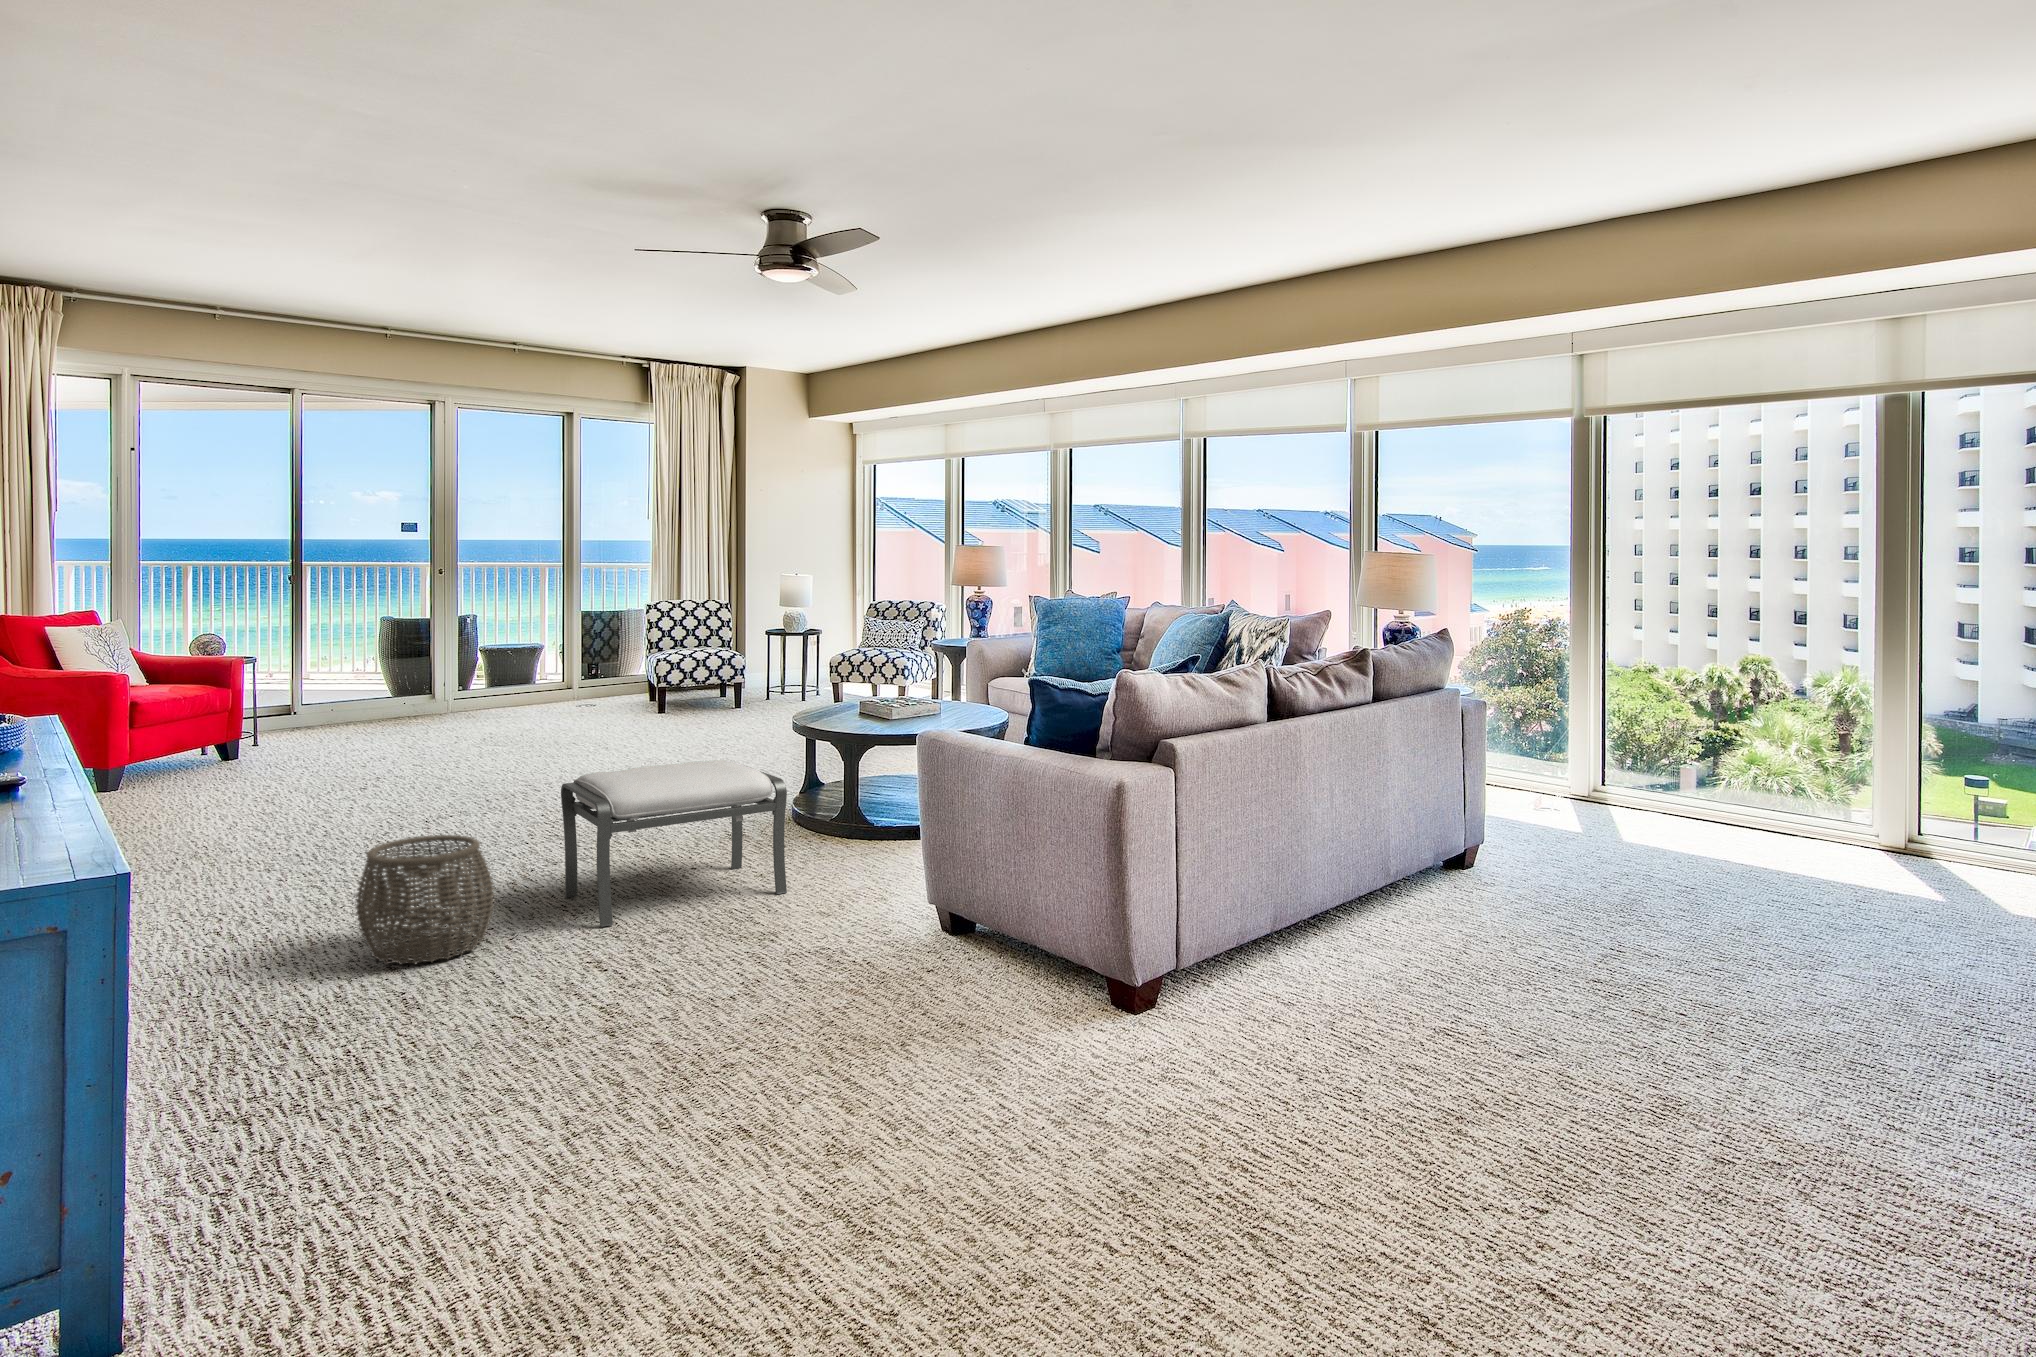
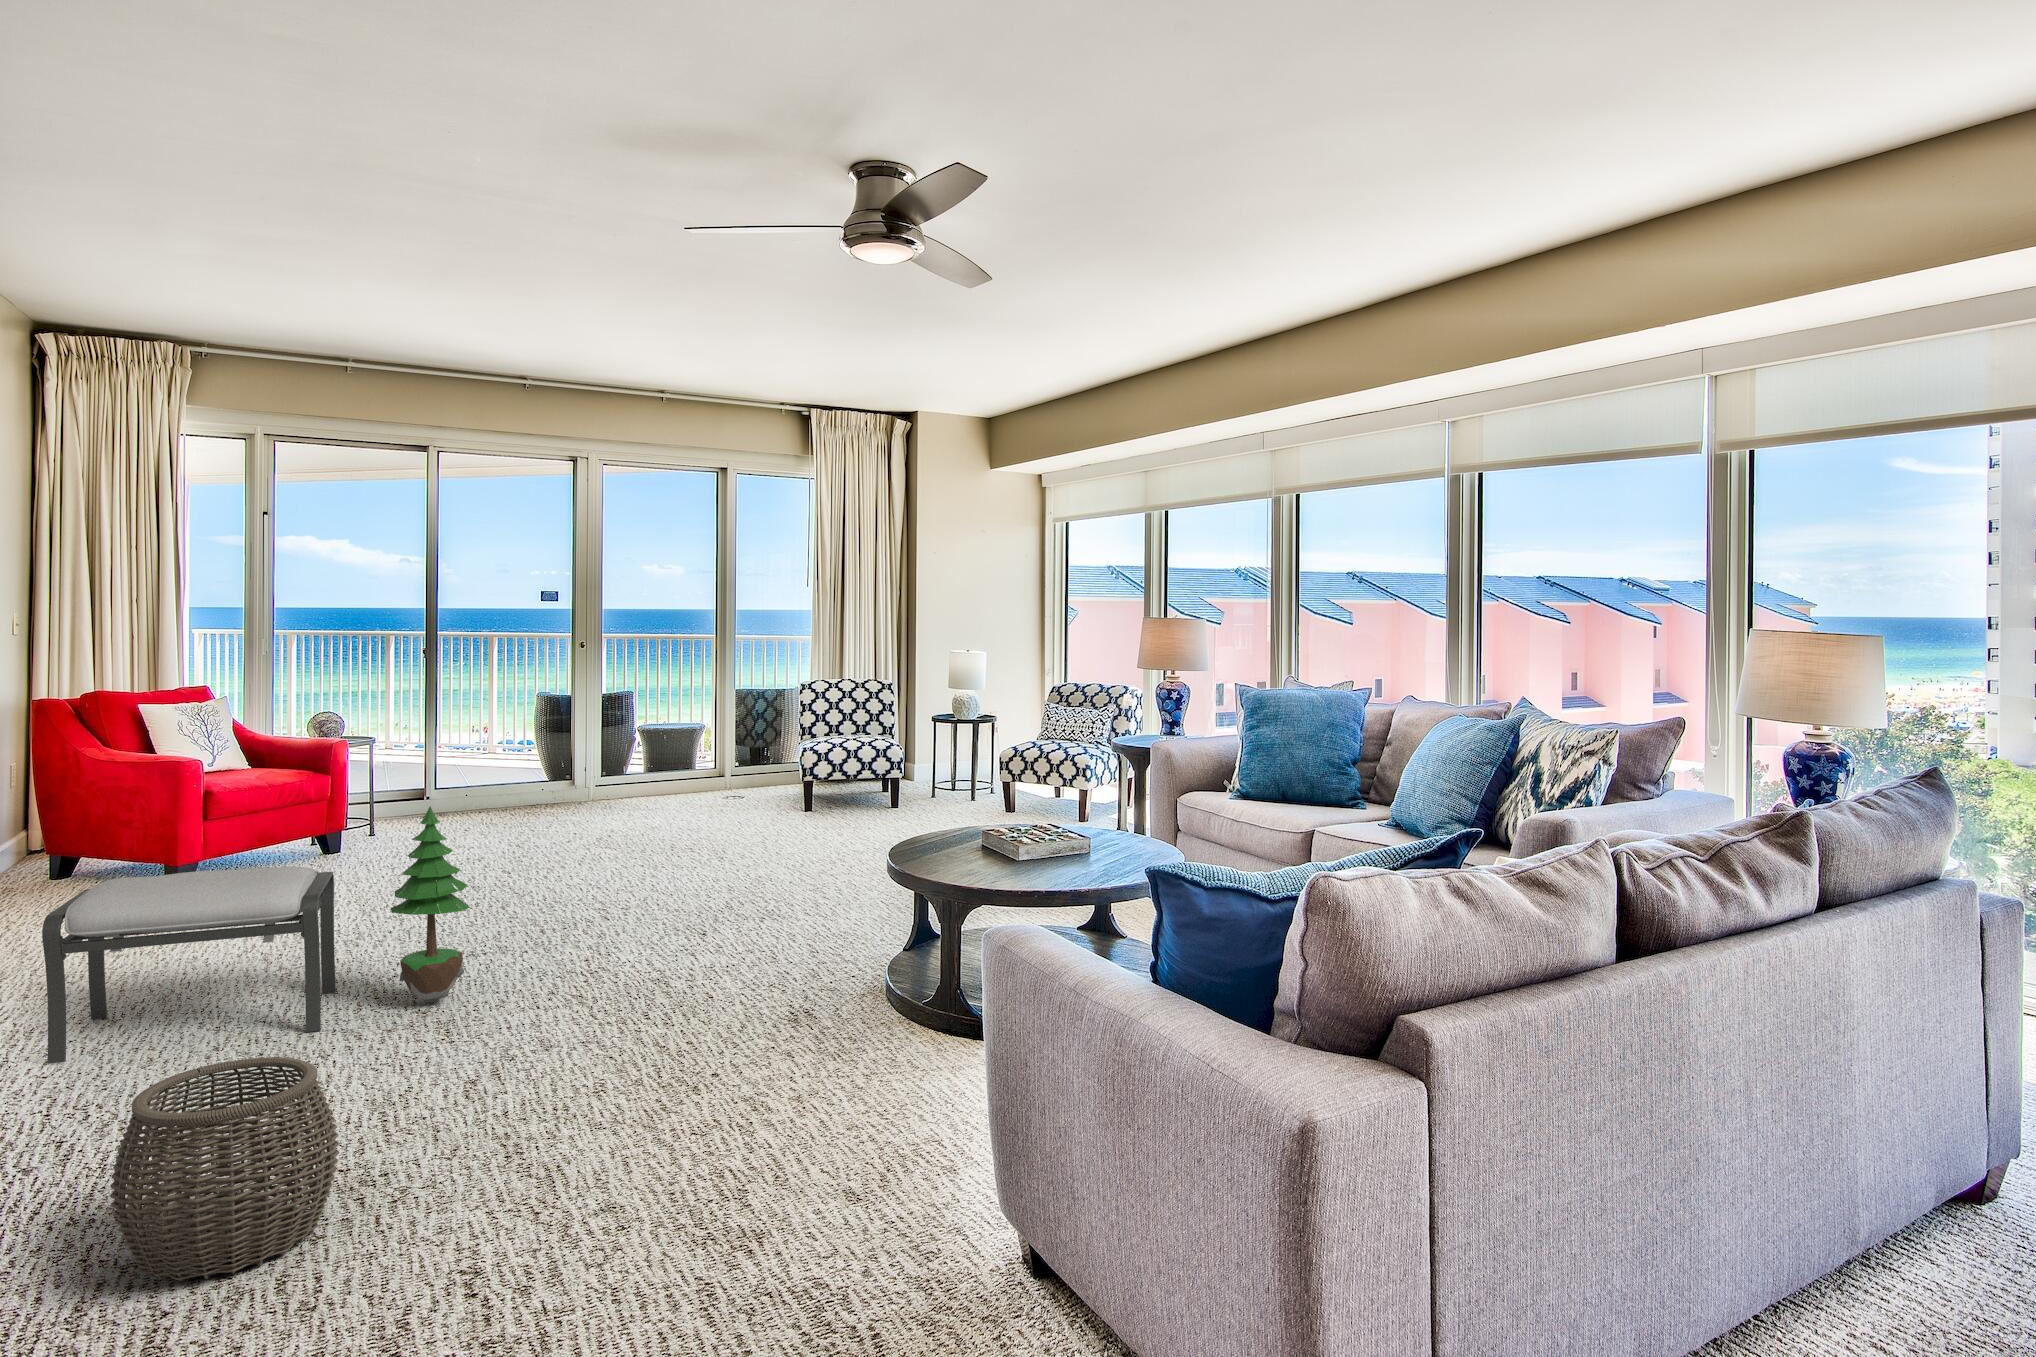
potted tree: none [411,687,473,838] -> present [391,807,470,1003]
ottoman: present [561,760,787,927] -> present [42,866,336,1064]

